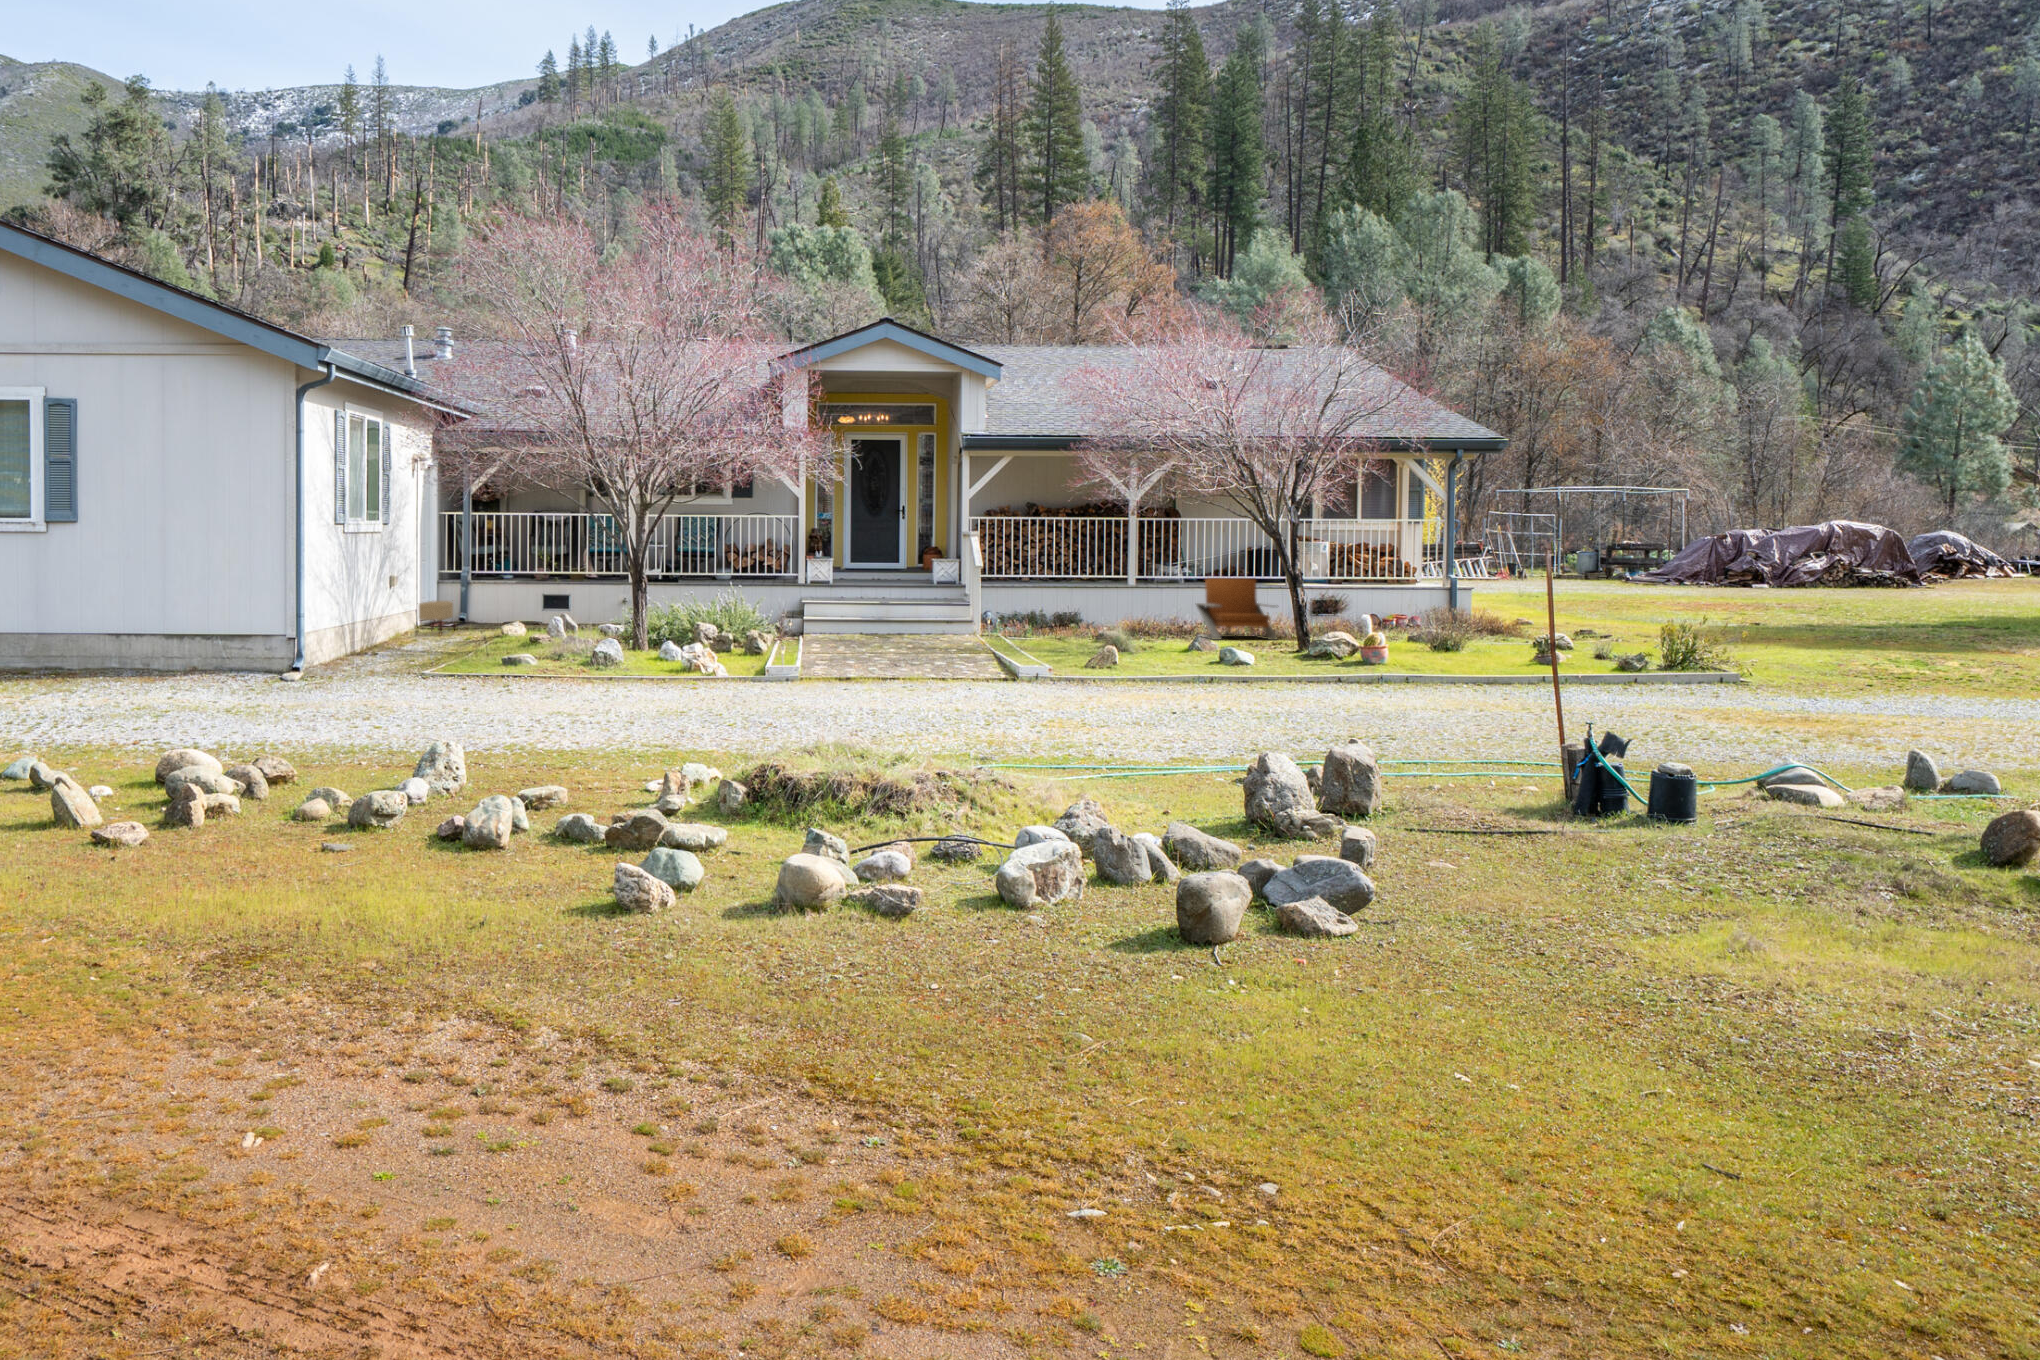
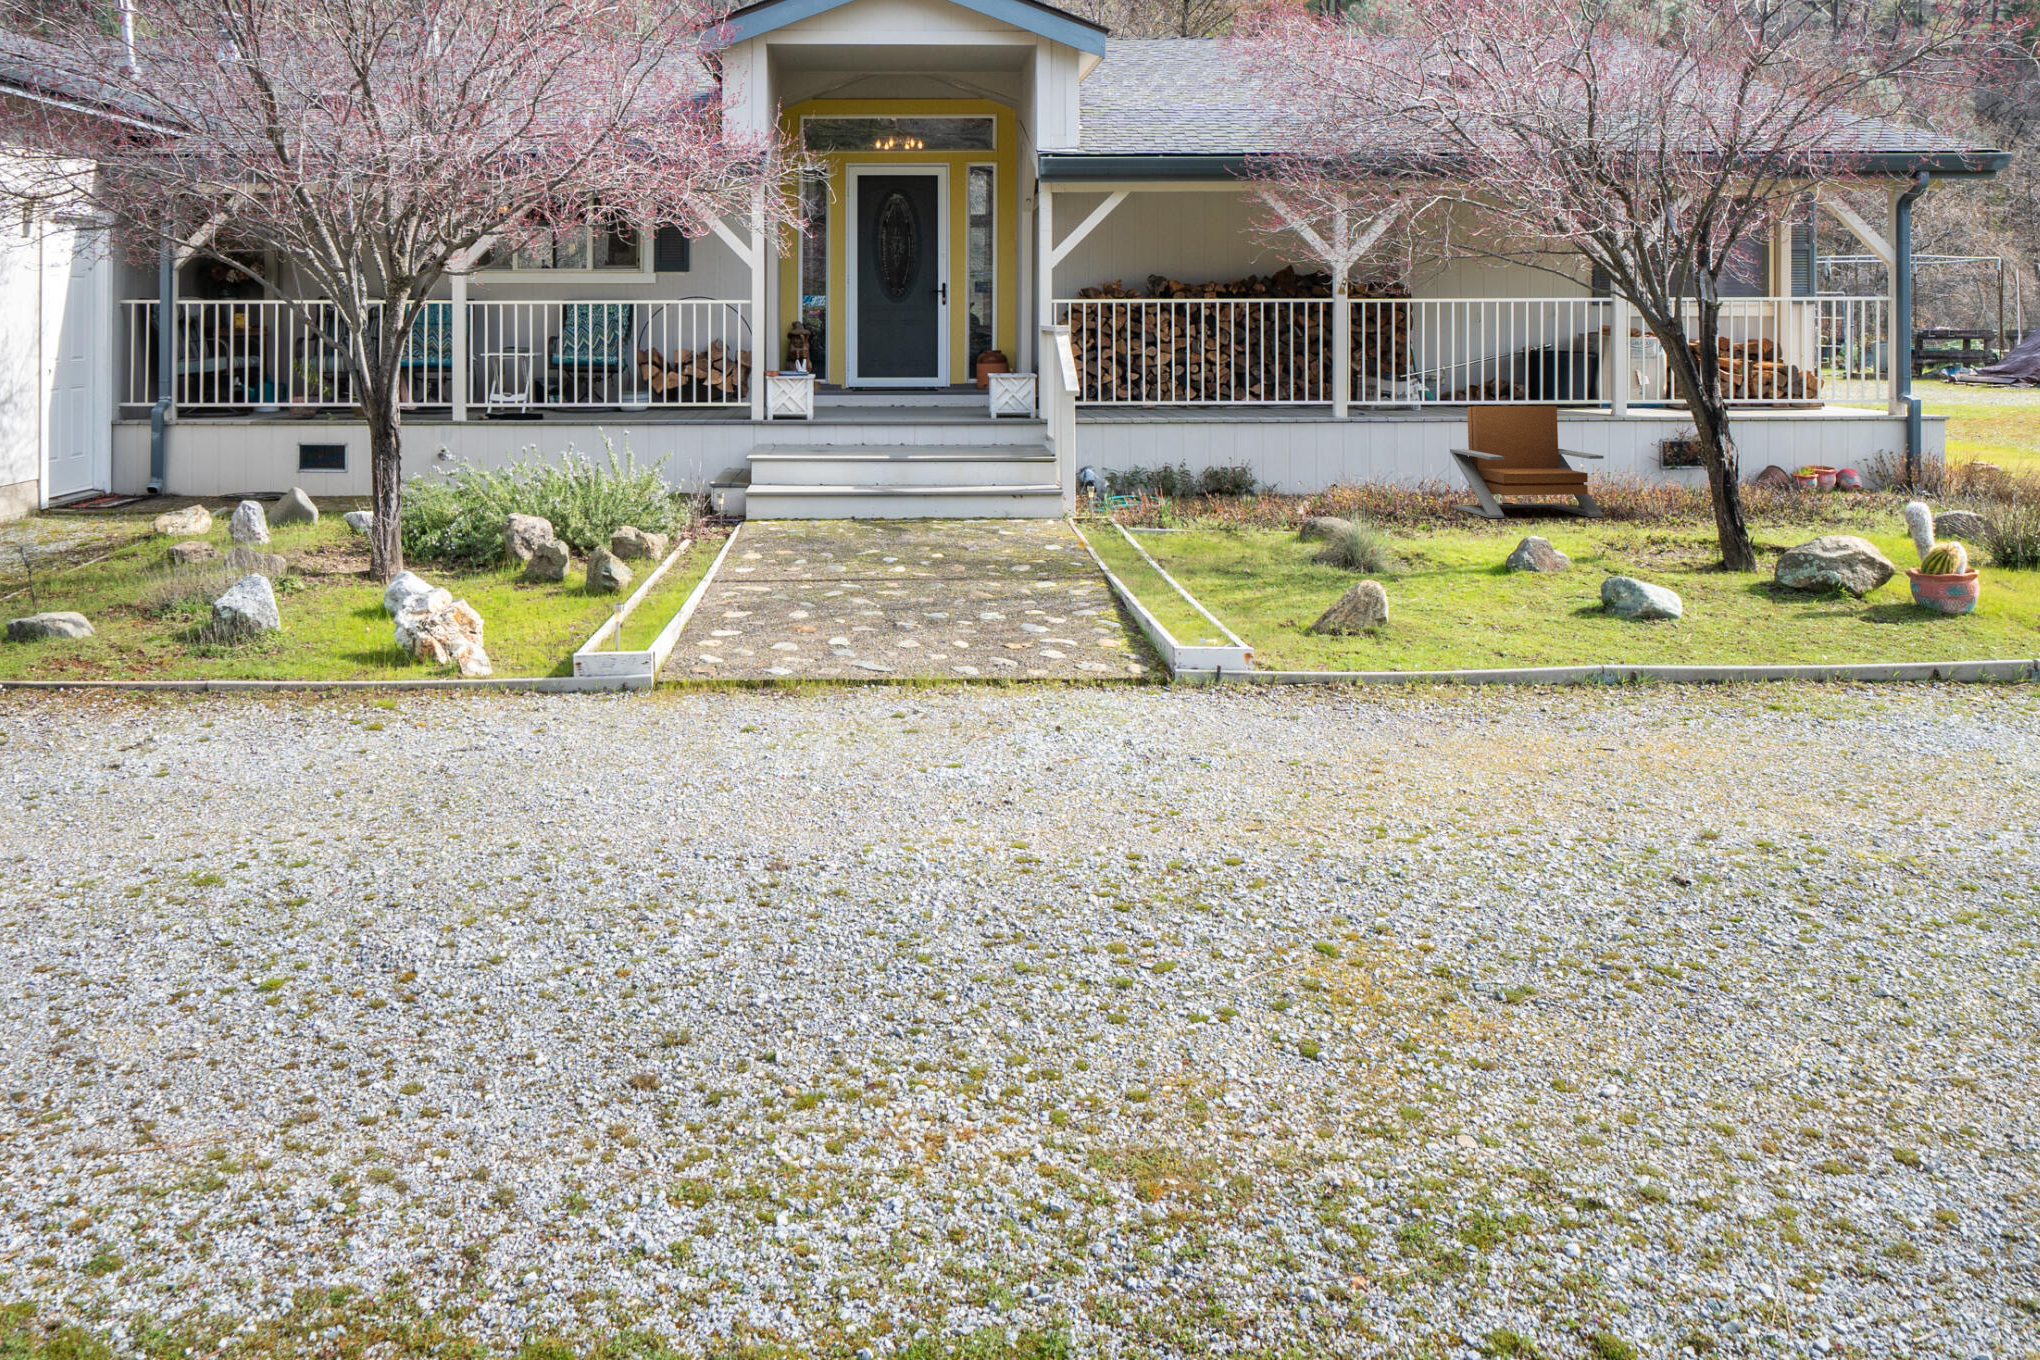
bench: present [415,600,456,634] -> none [34,456,144,526]

